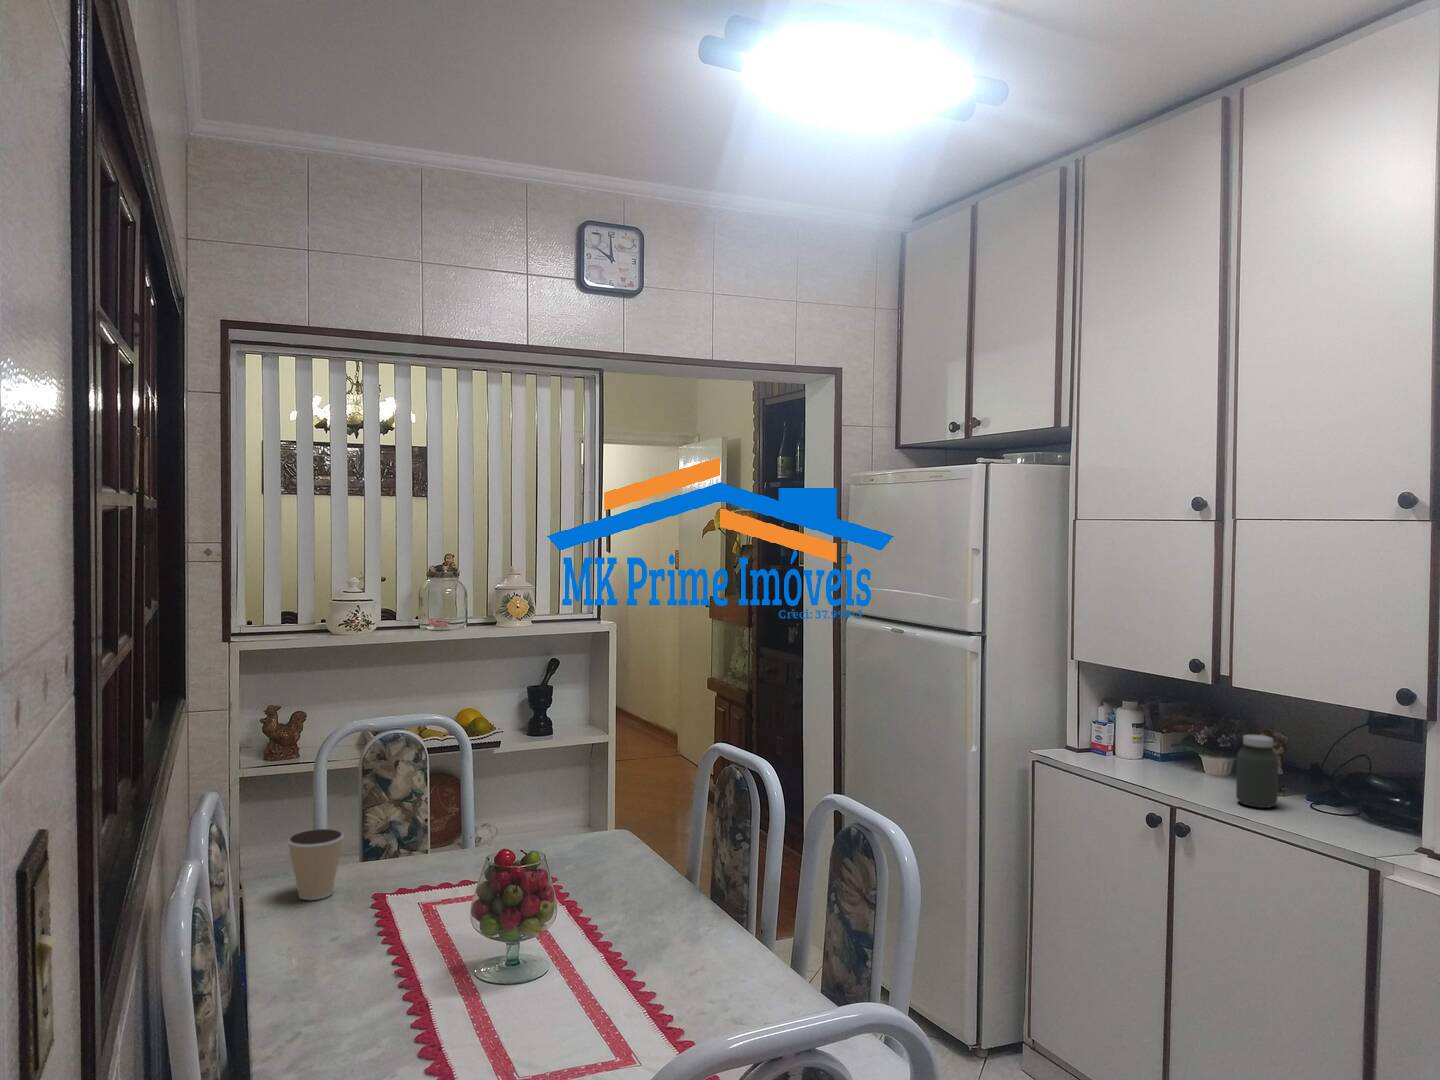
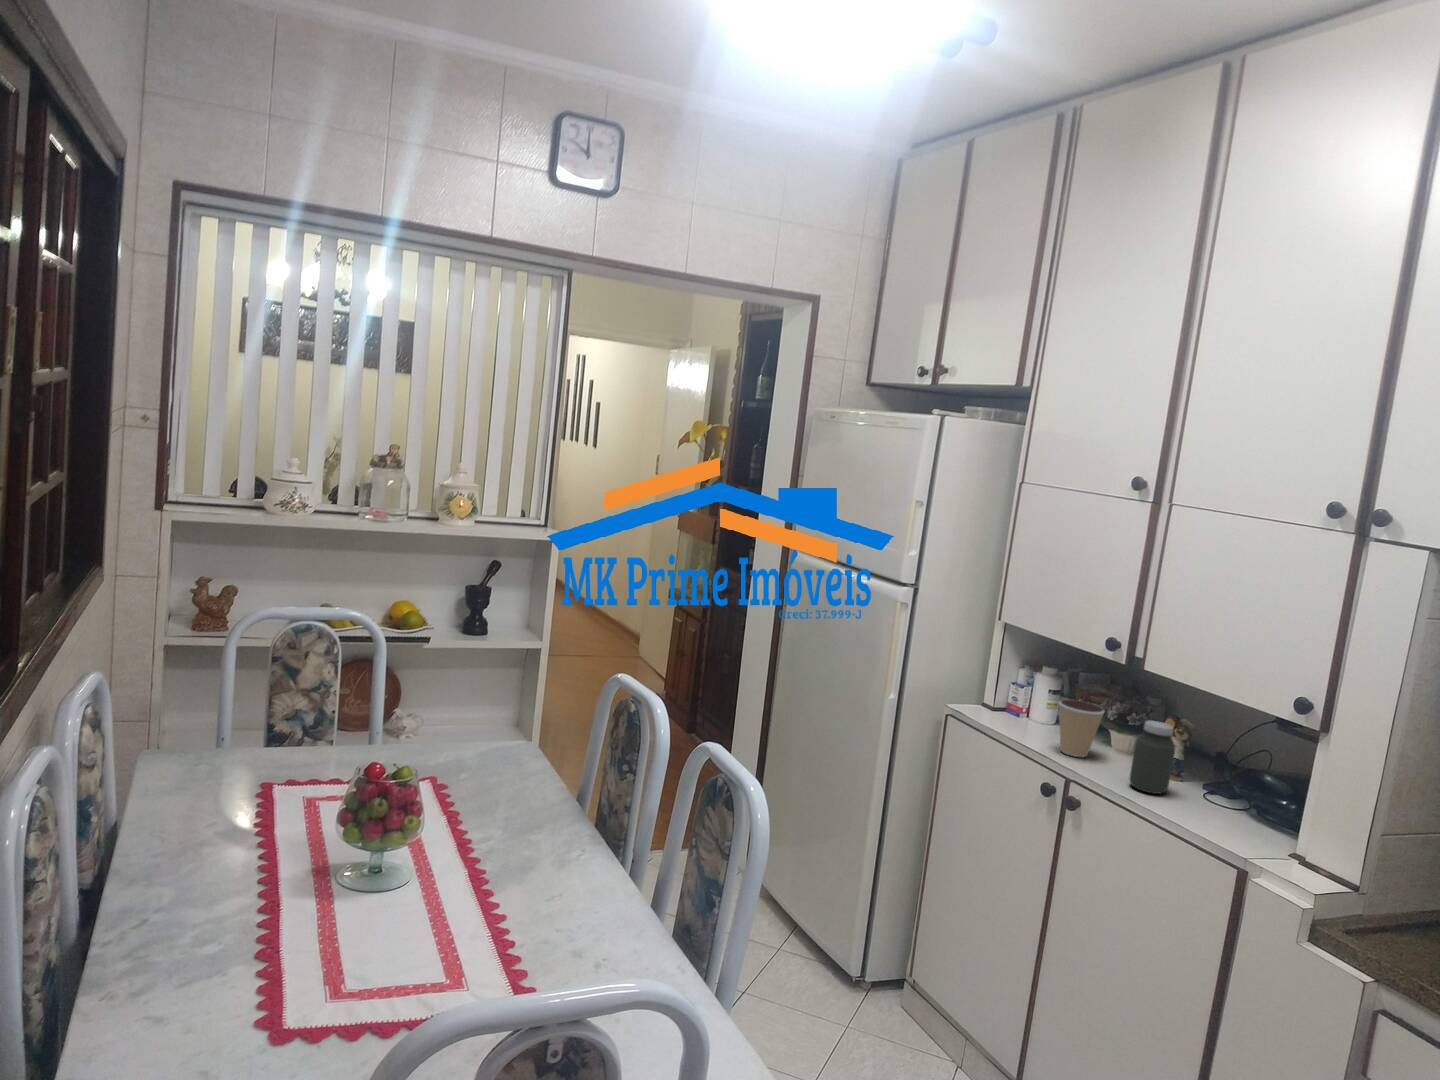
coffee cup: present [288,829,344,900] -> present [1059,700,1104,757]

